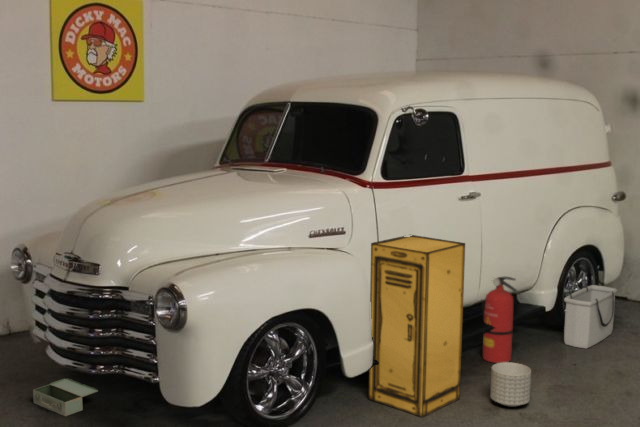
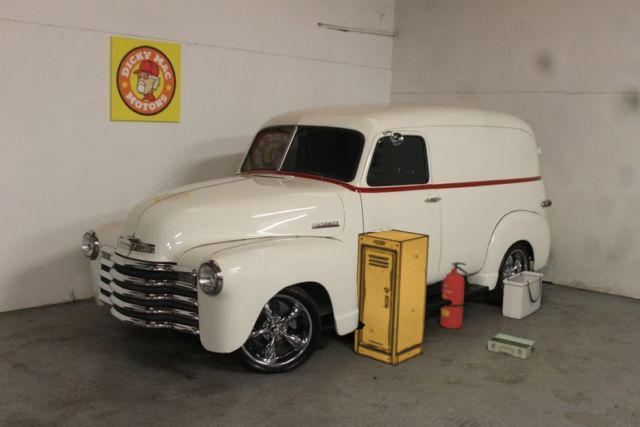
planter: present [491,362,531,407] -> none [446,326,477,359]
toolbox: present [33,378,98,416] -> present [488,333,536,359]

